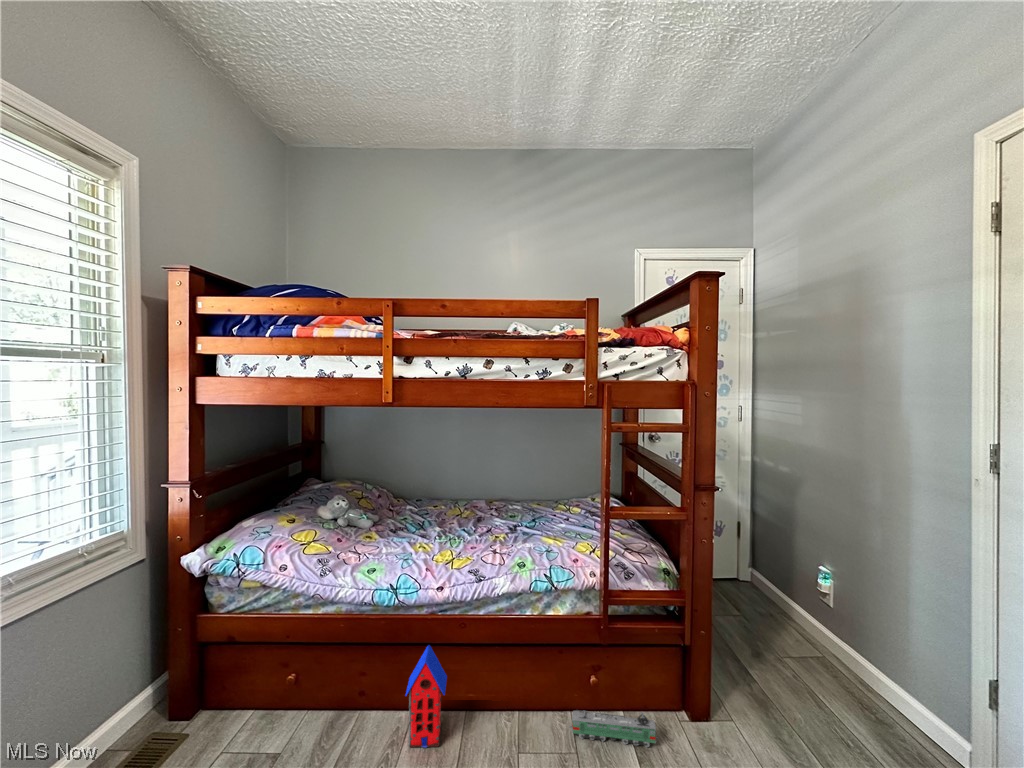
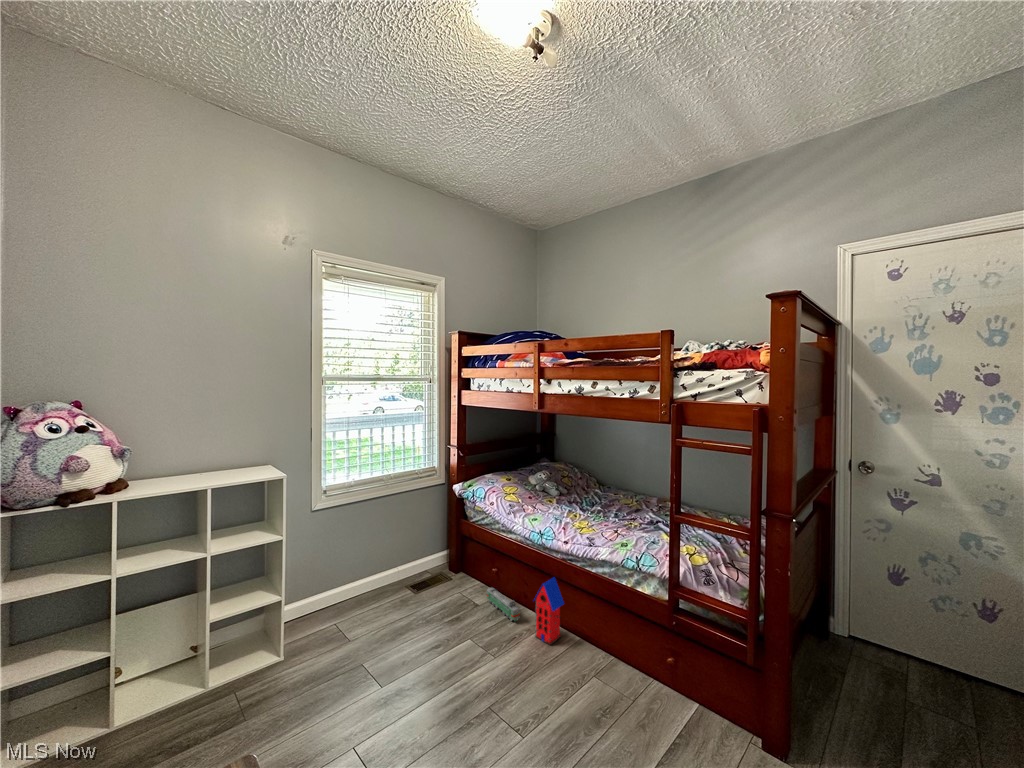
toy train: present [569,711,658,747] -> present [487,588,520,621]

